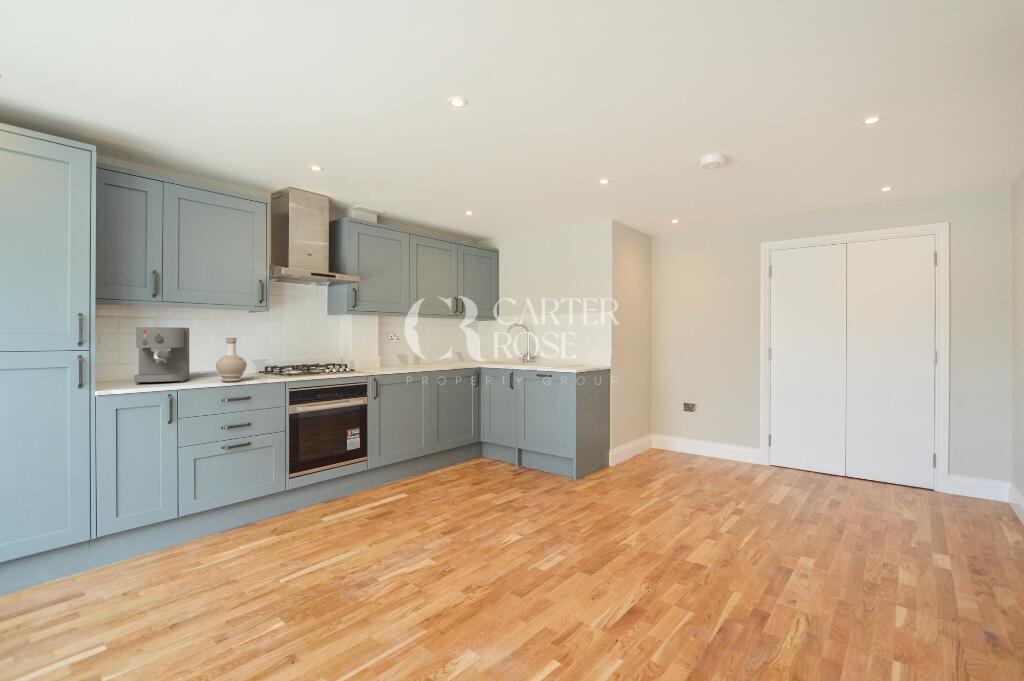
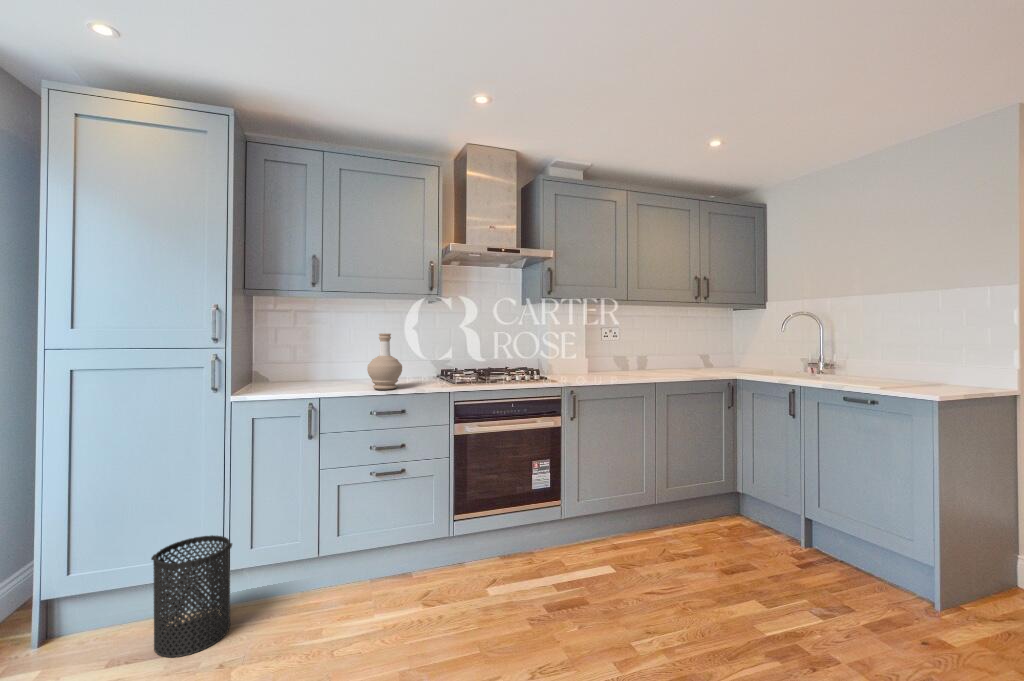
coffee maker: present [134,327,189,383] -> none [293,322,357,387]
trash can: none [42,506,116,601] -> present [151,535,232,657]

